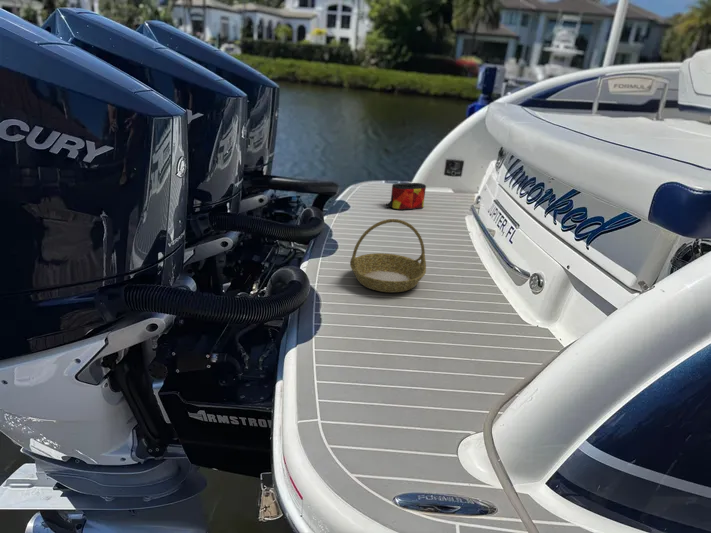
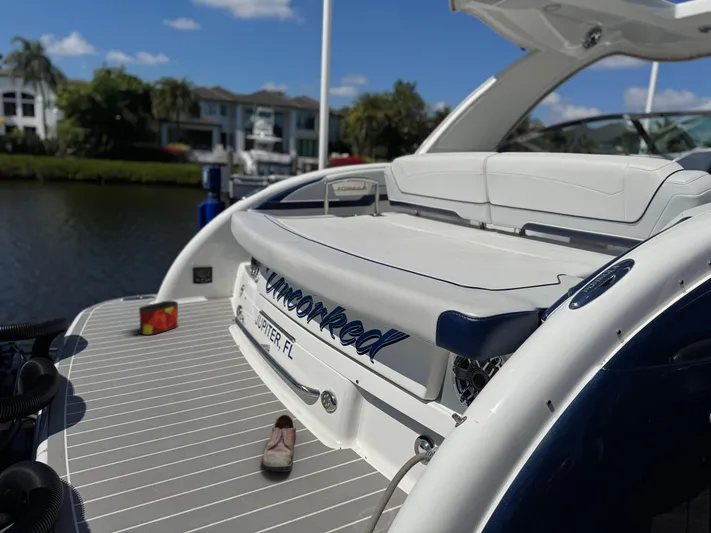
basket: present [350,219,426,292] -> none [115,366,210,457]
shoe: none [459,285,499,329] -> present [262,414,296,471]

